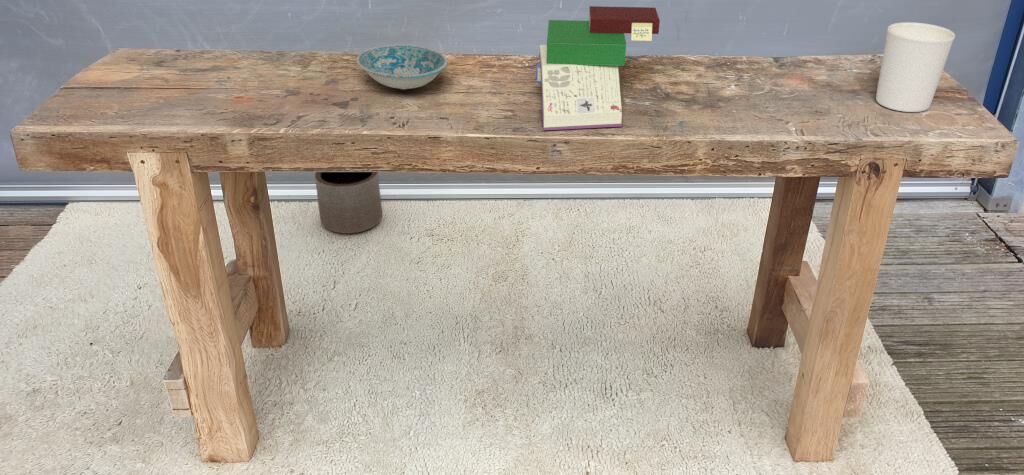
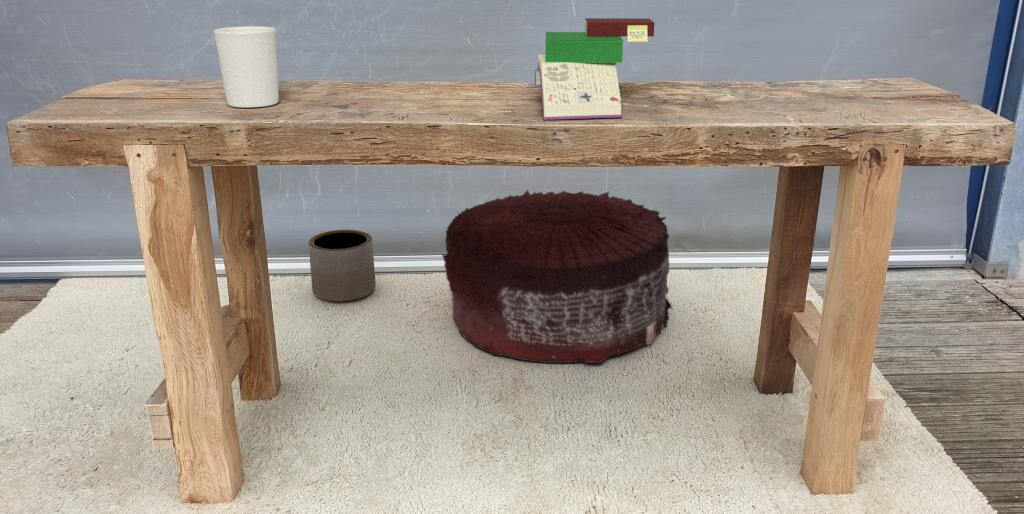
candle holder: present [876,22,955,112] -> present [213,26,279,108]
ceramic bowl: present [356,45,447,89] -> none [357,63,447,100]
pouf: none [446,123,673,311] -> present [442,190,672,363]

